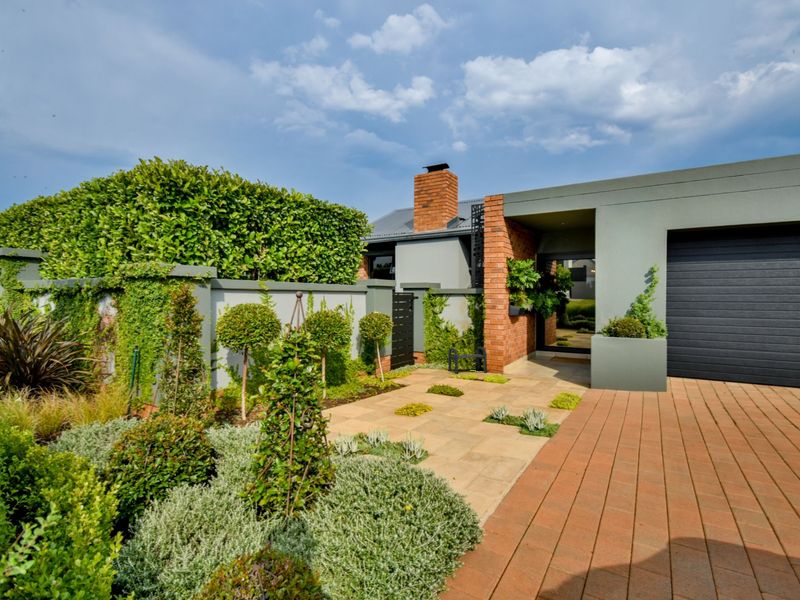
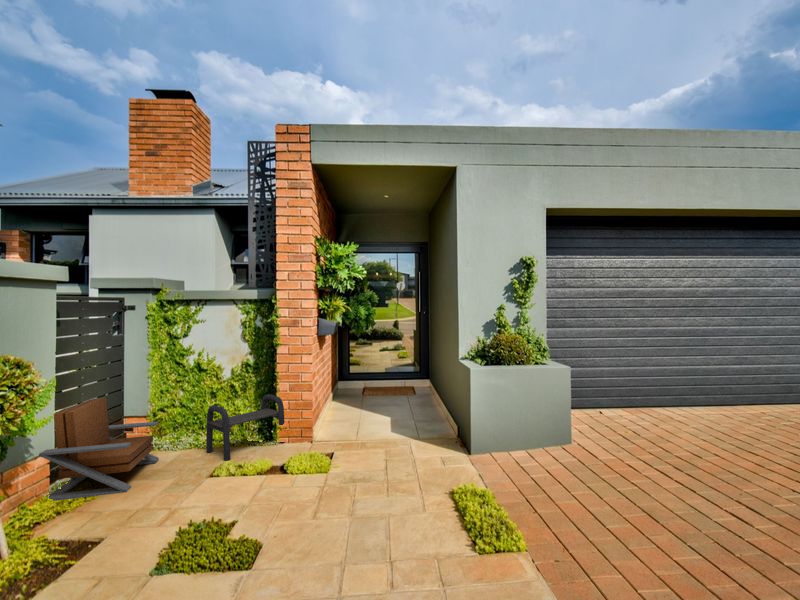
lounge chair: none [387,338,428,377] -> present [39,398,159,501]

